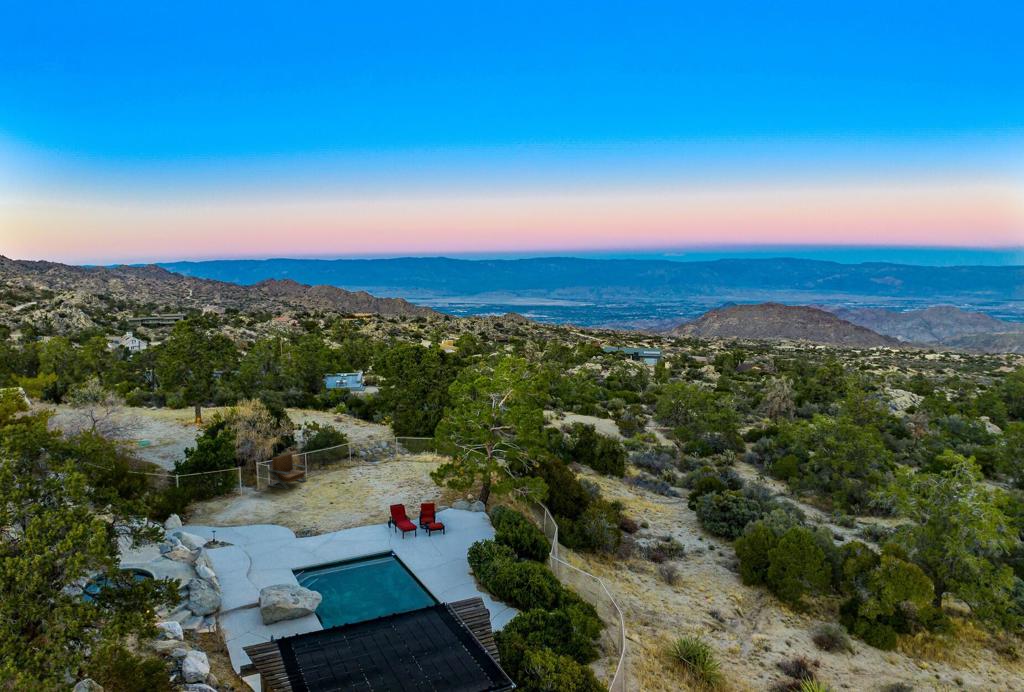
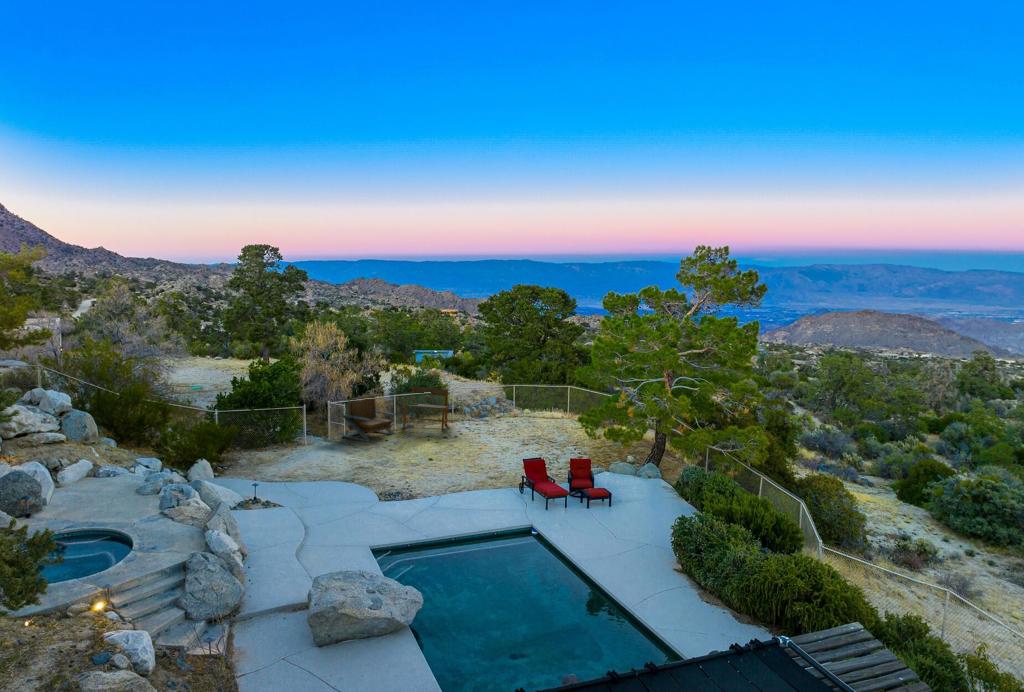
bench: none [314,443,348,476] -> present [403,386,449,430]

